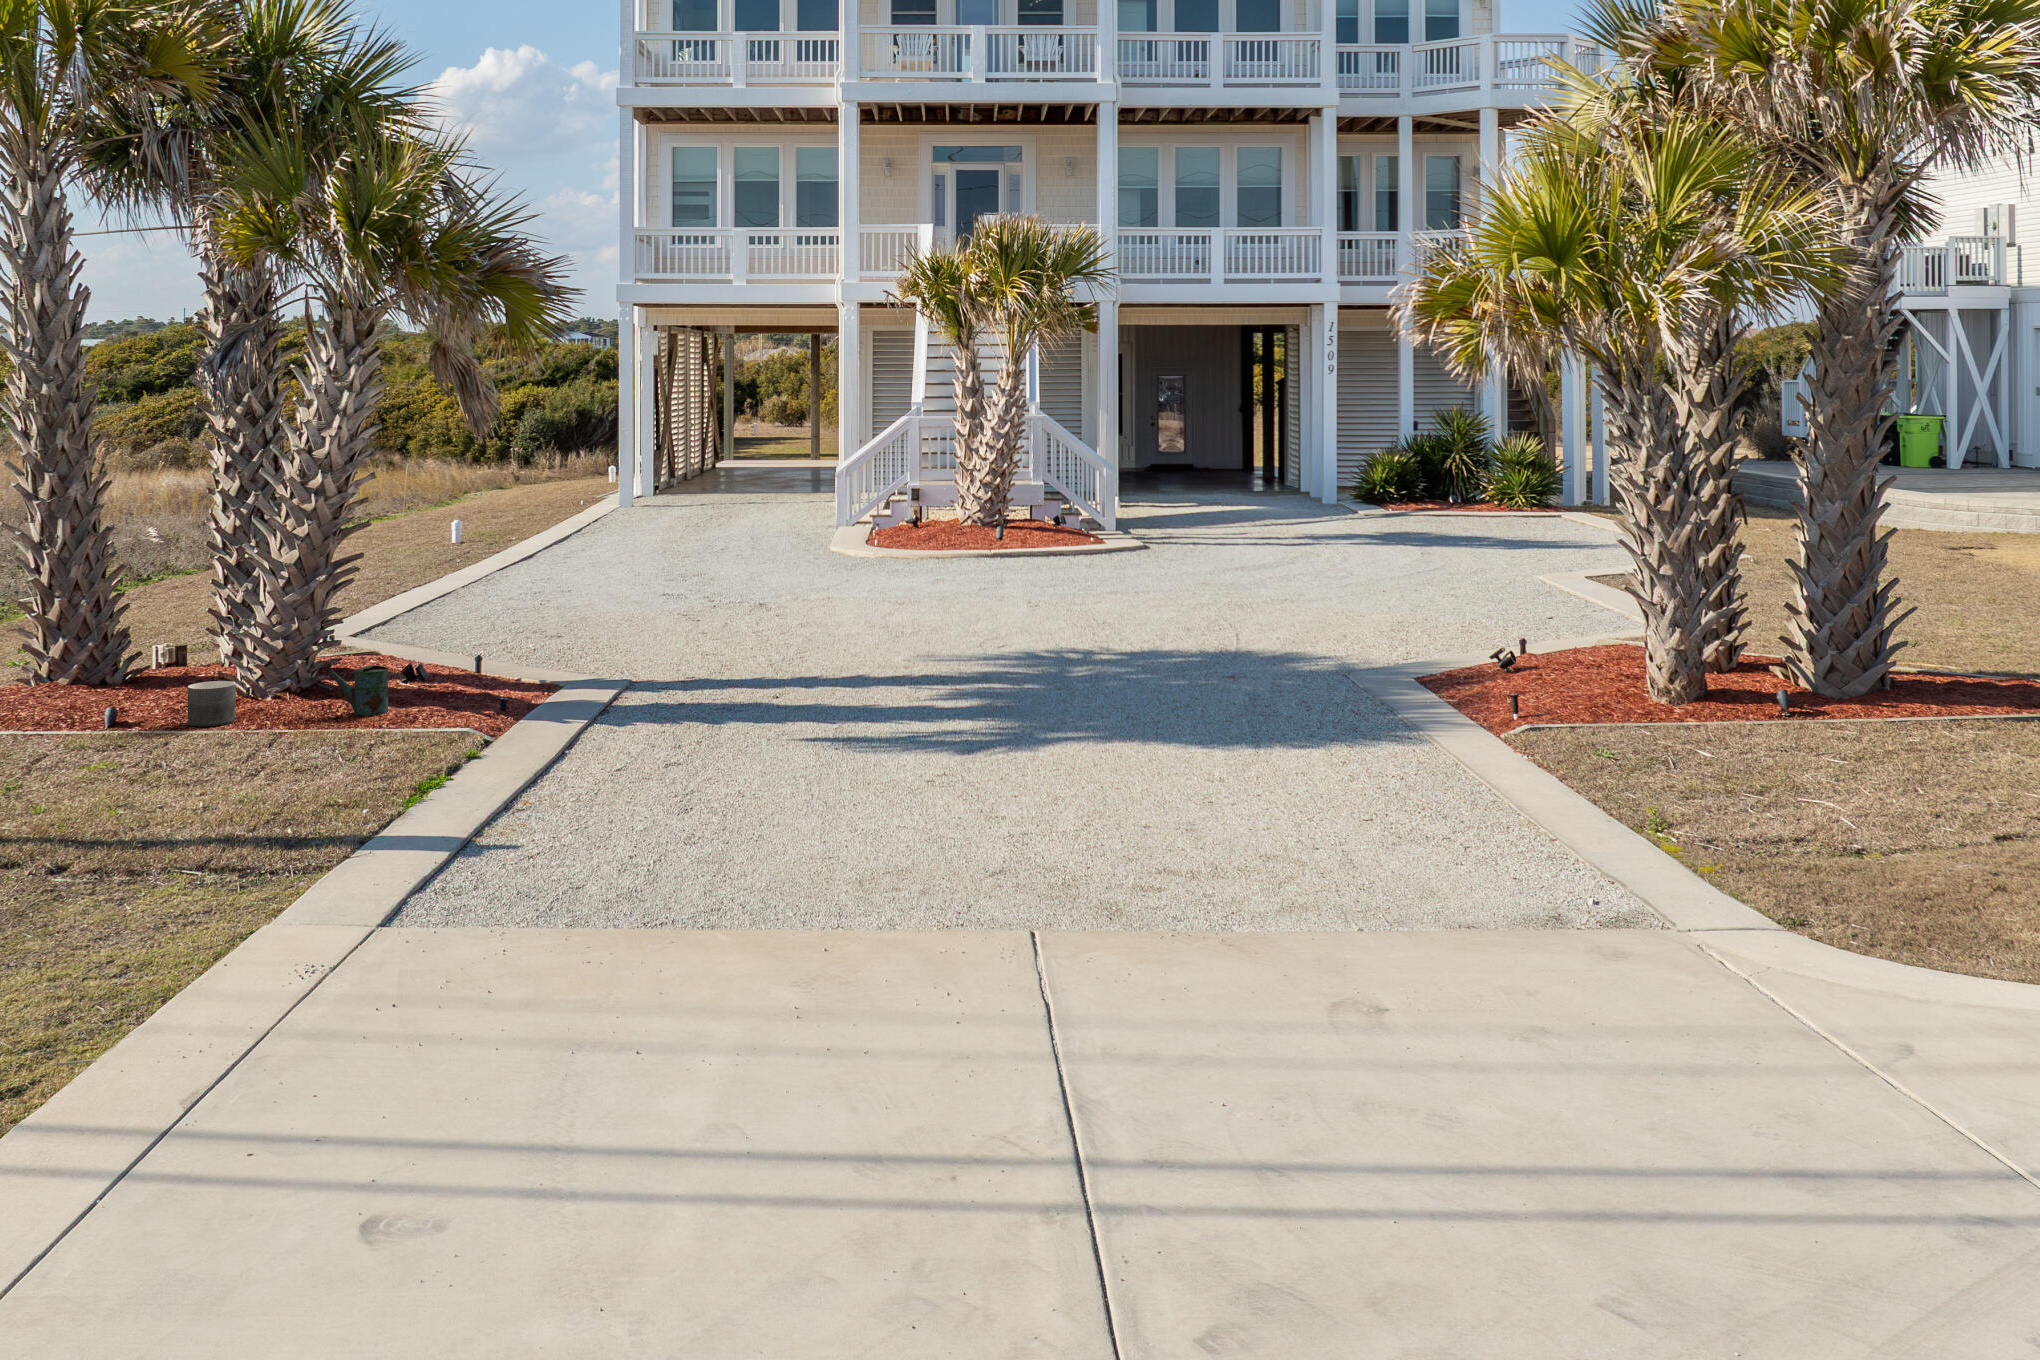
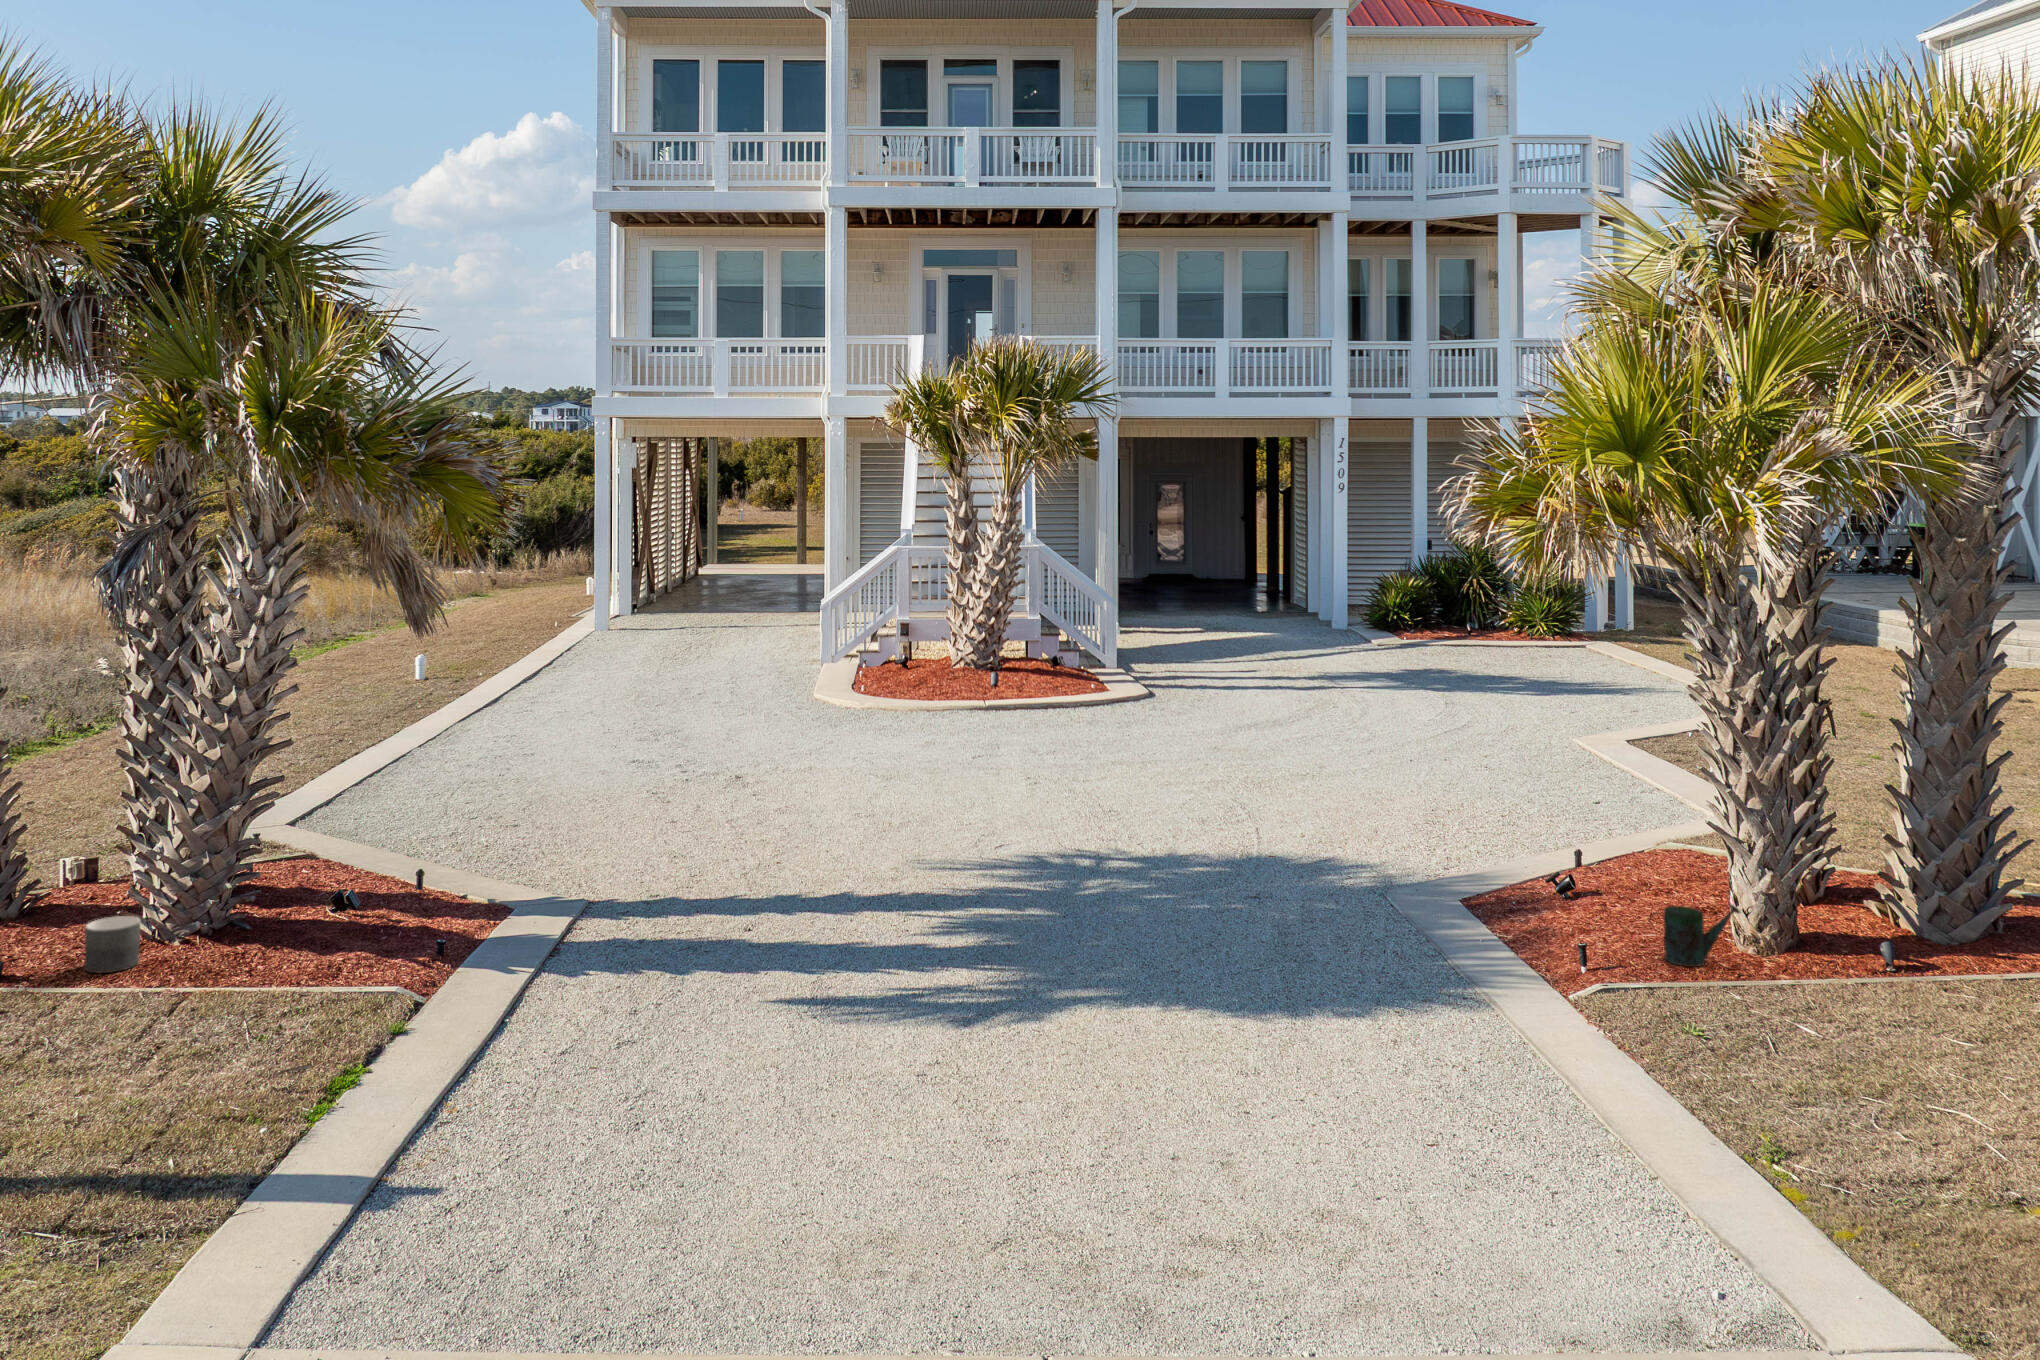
watering can: present [322,662,401,716] -> present [1650,903,1740,967]

